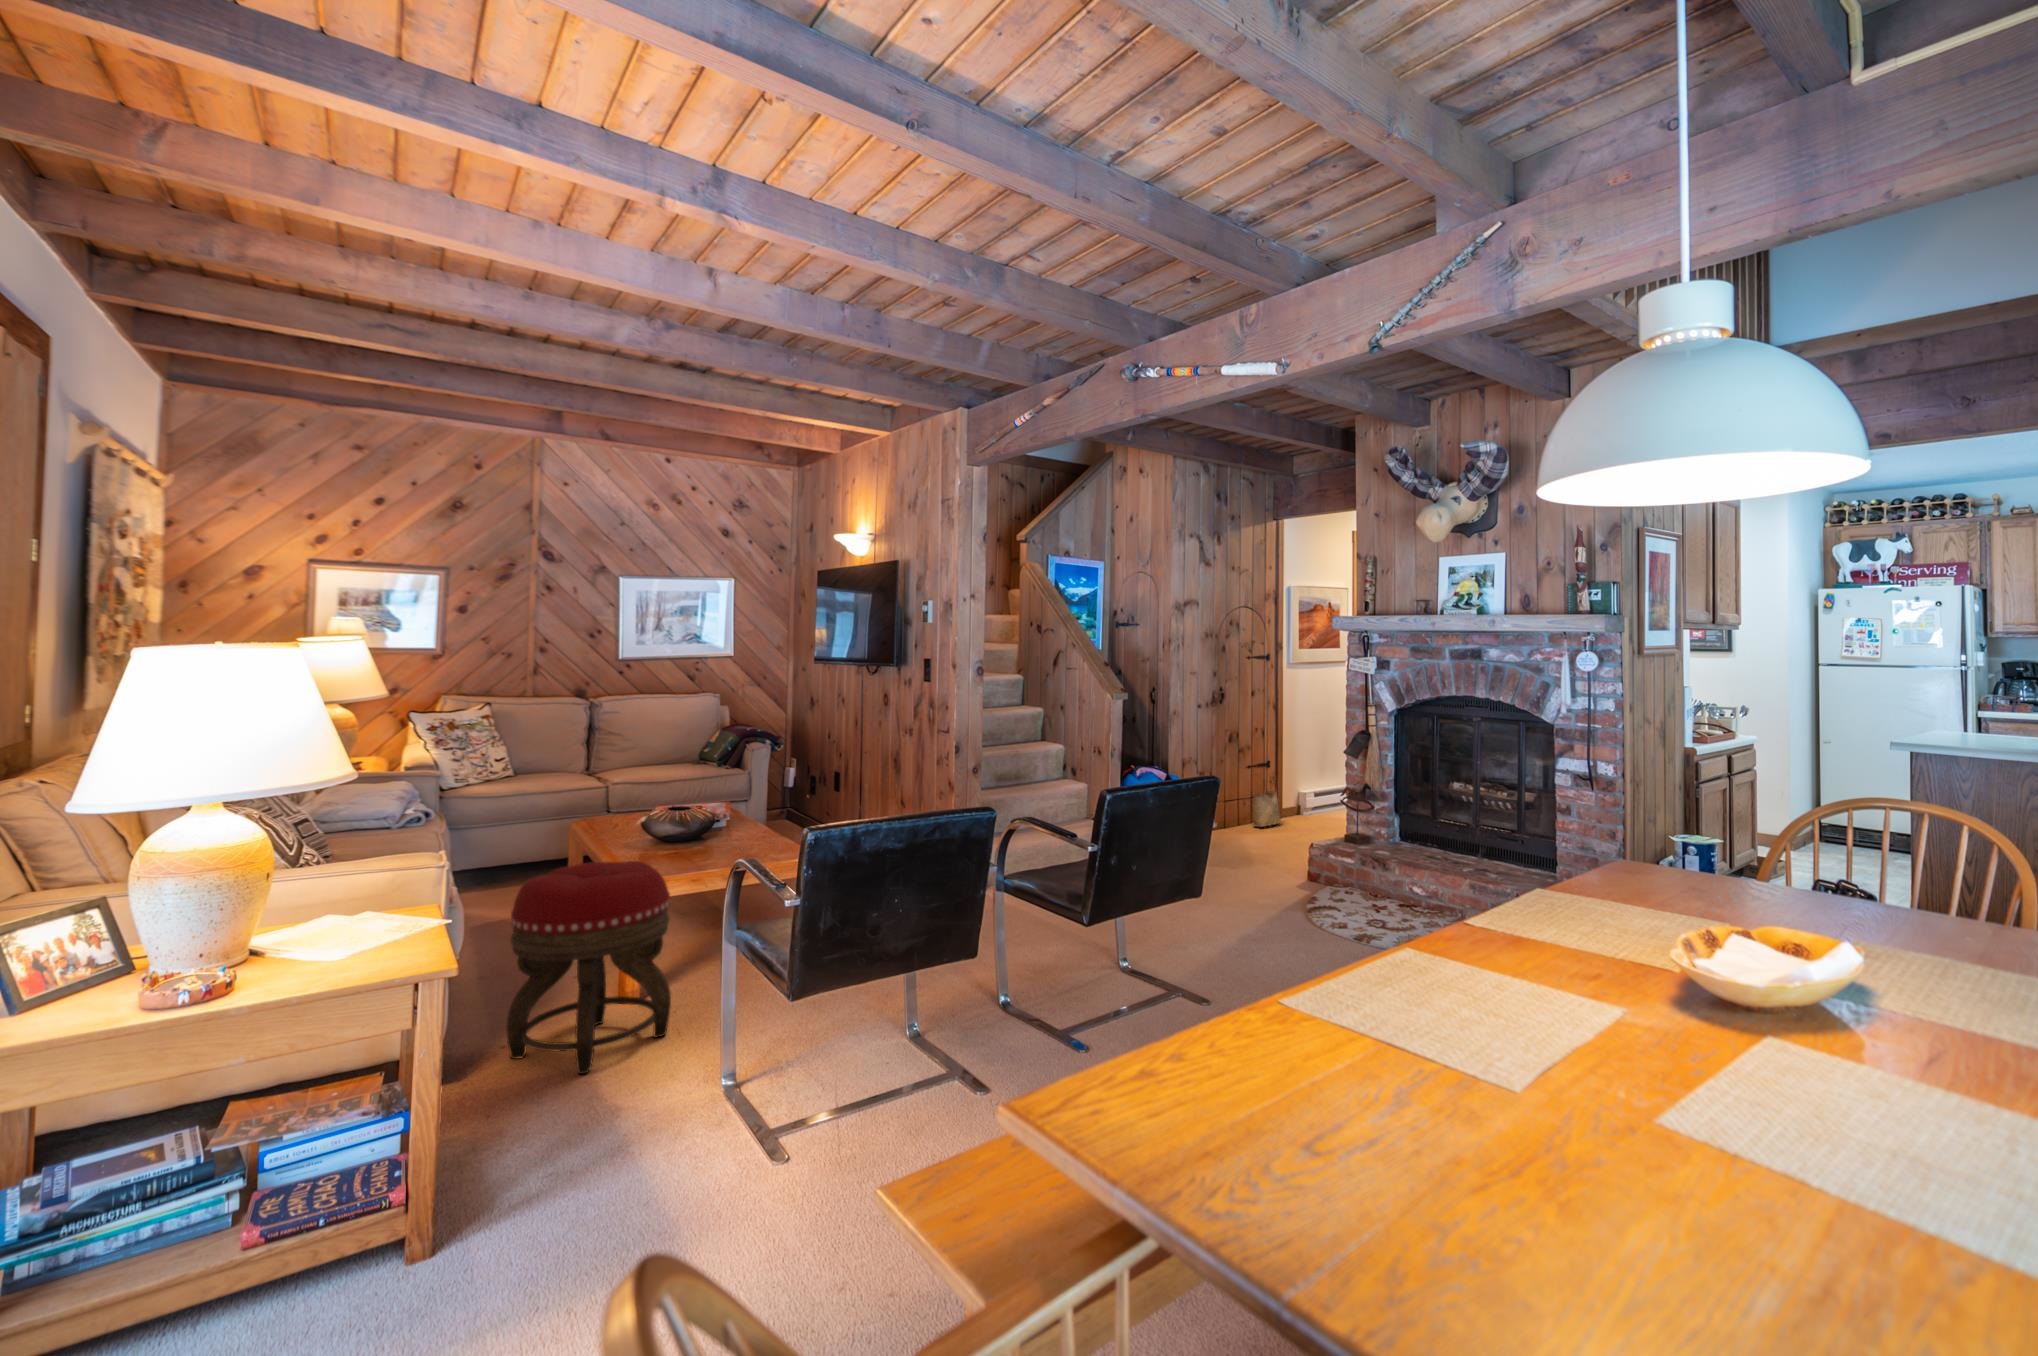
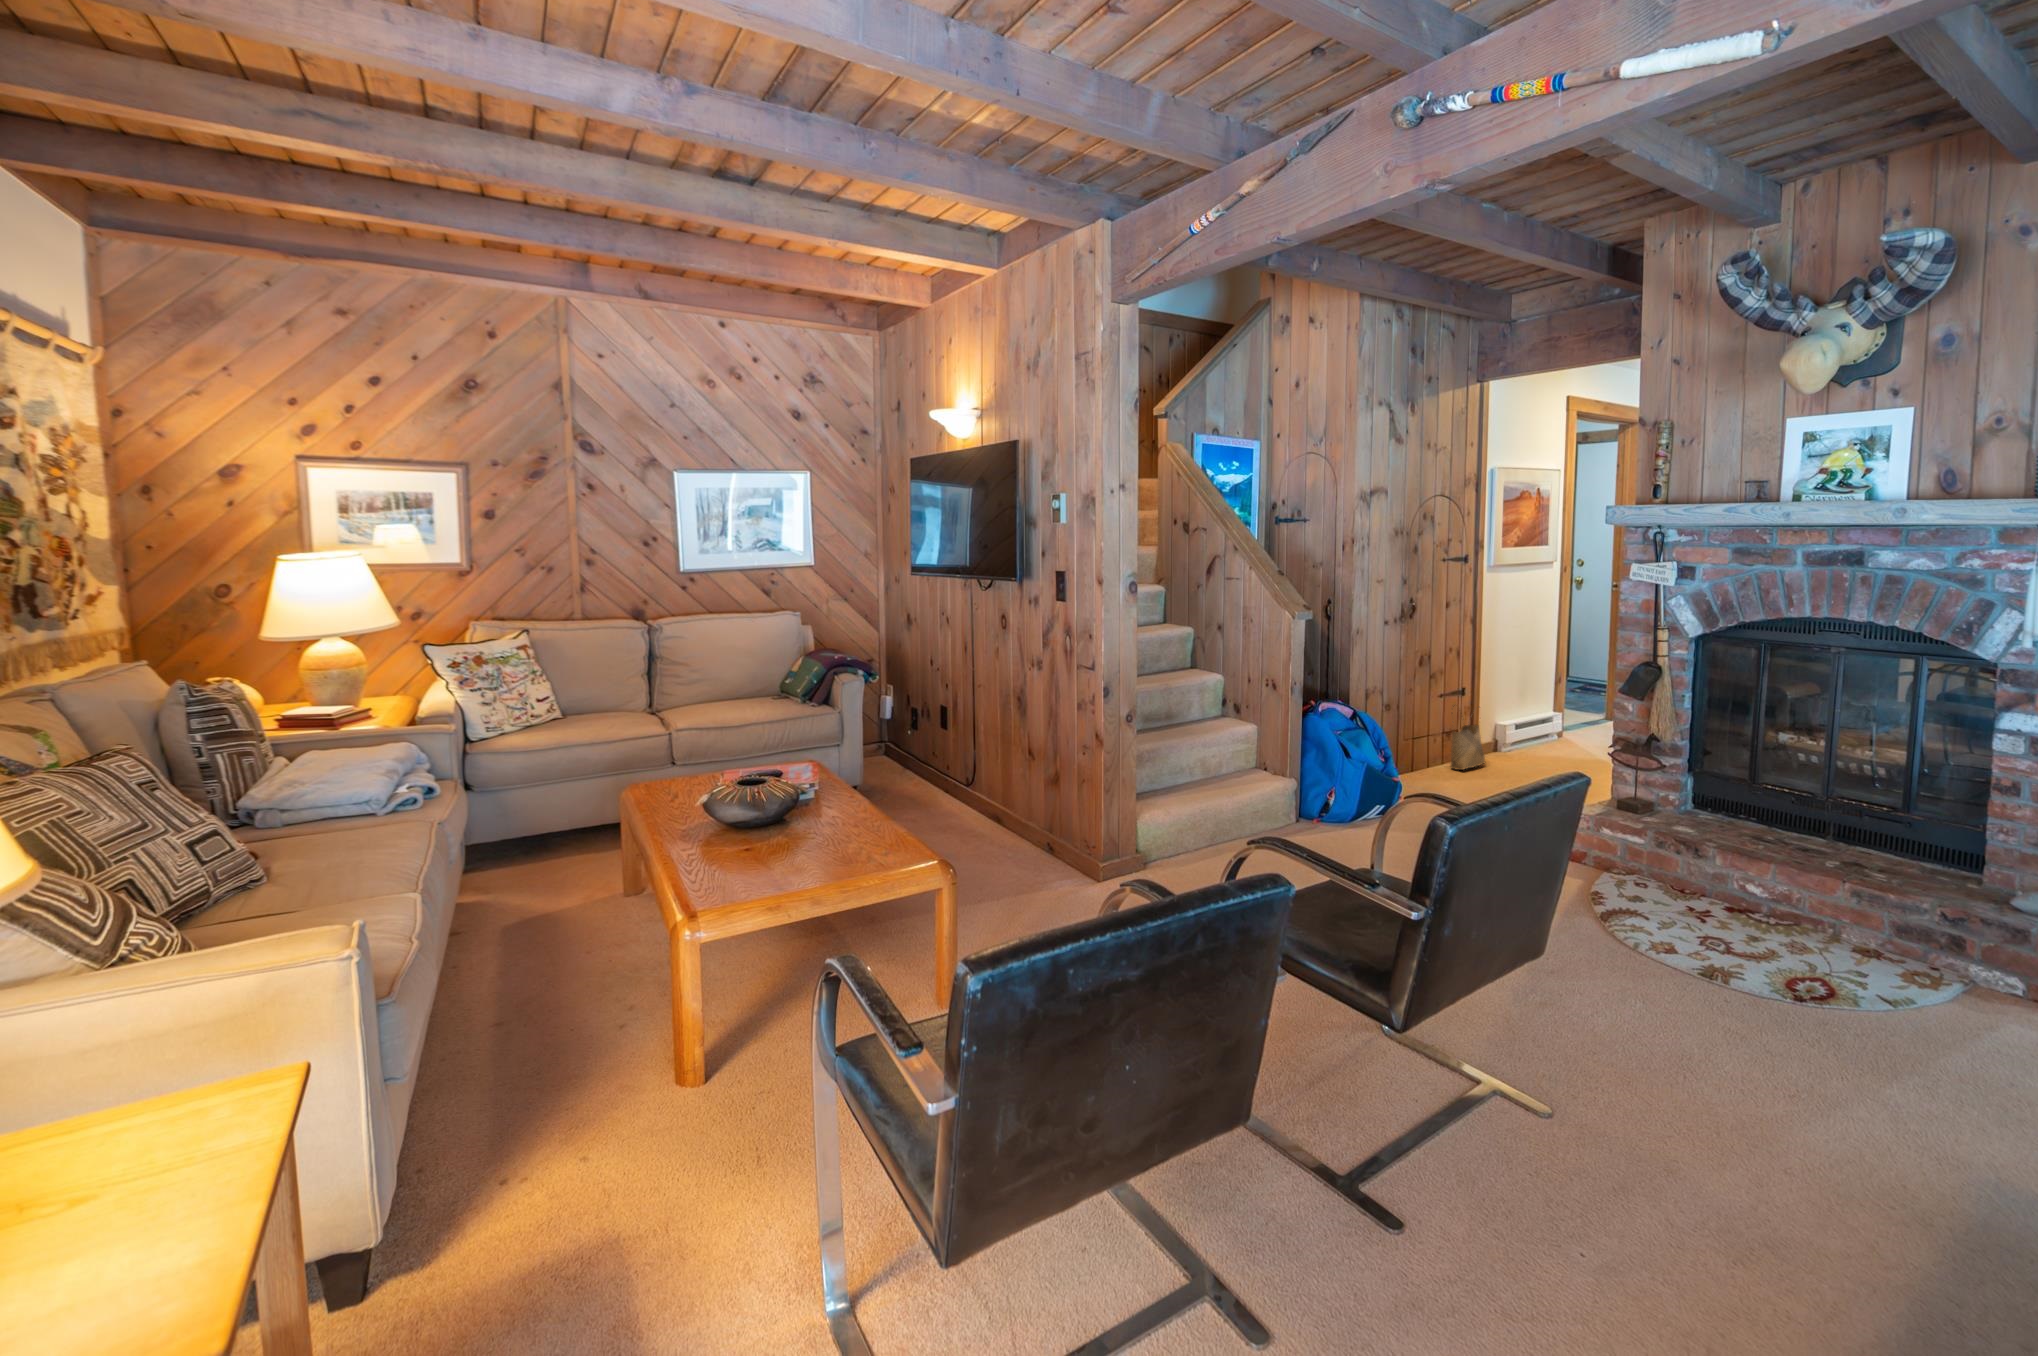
footstool: present [506,861,671,1074] -> none [493,898,747,1250]

